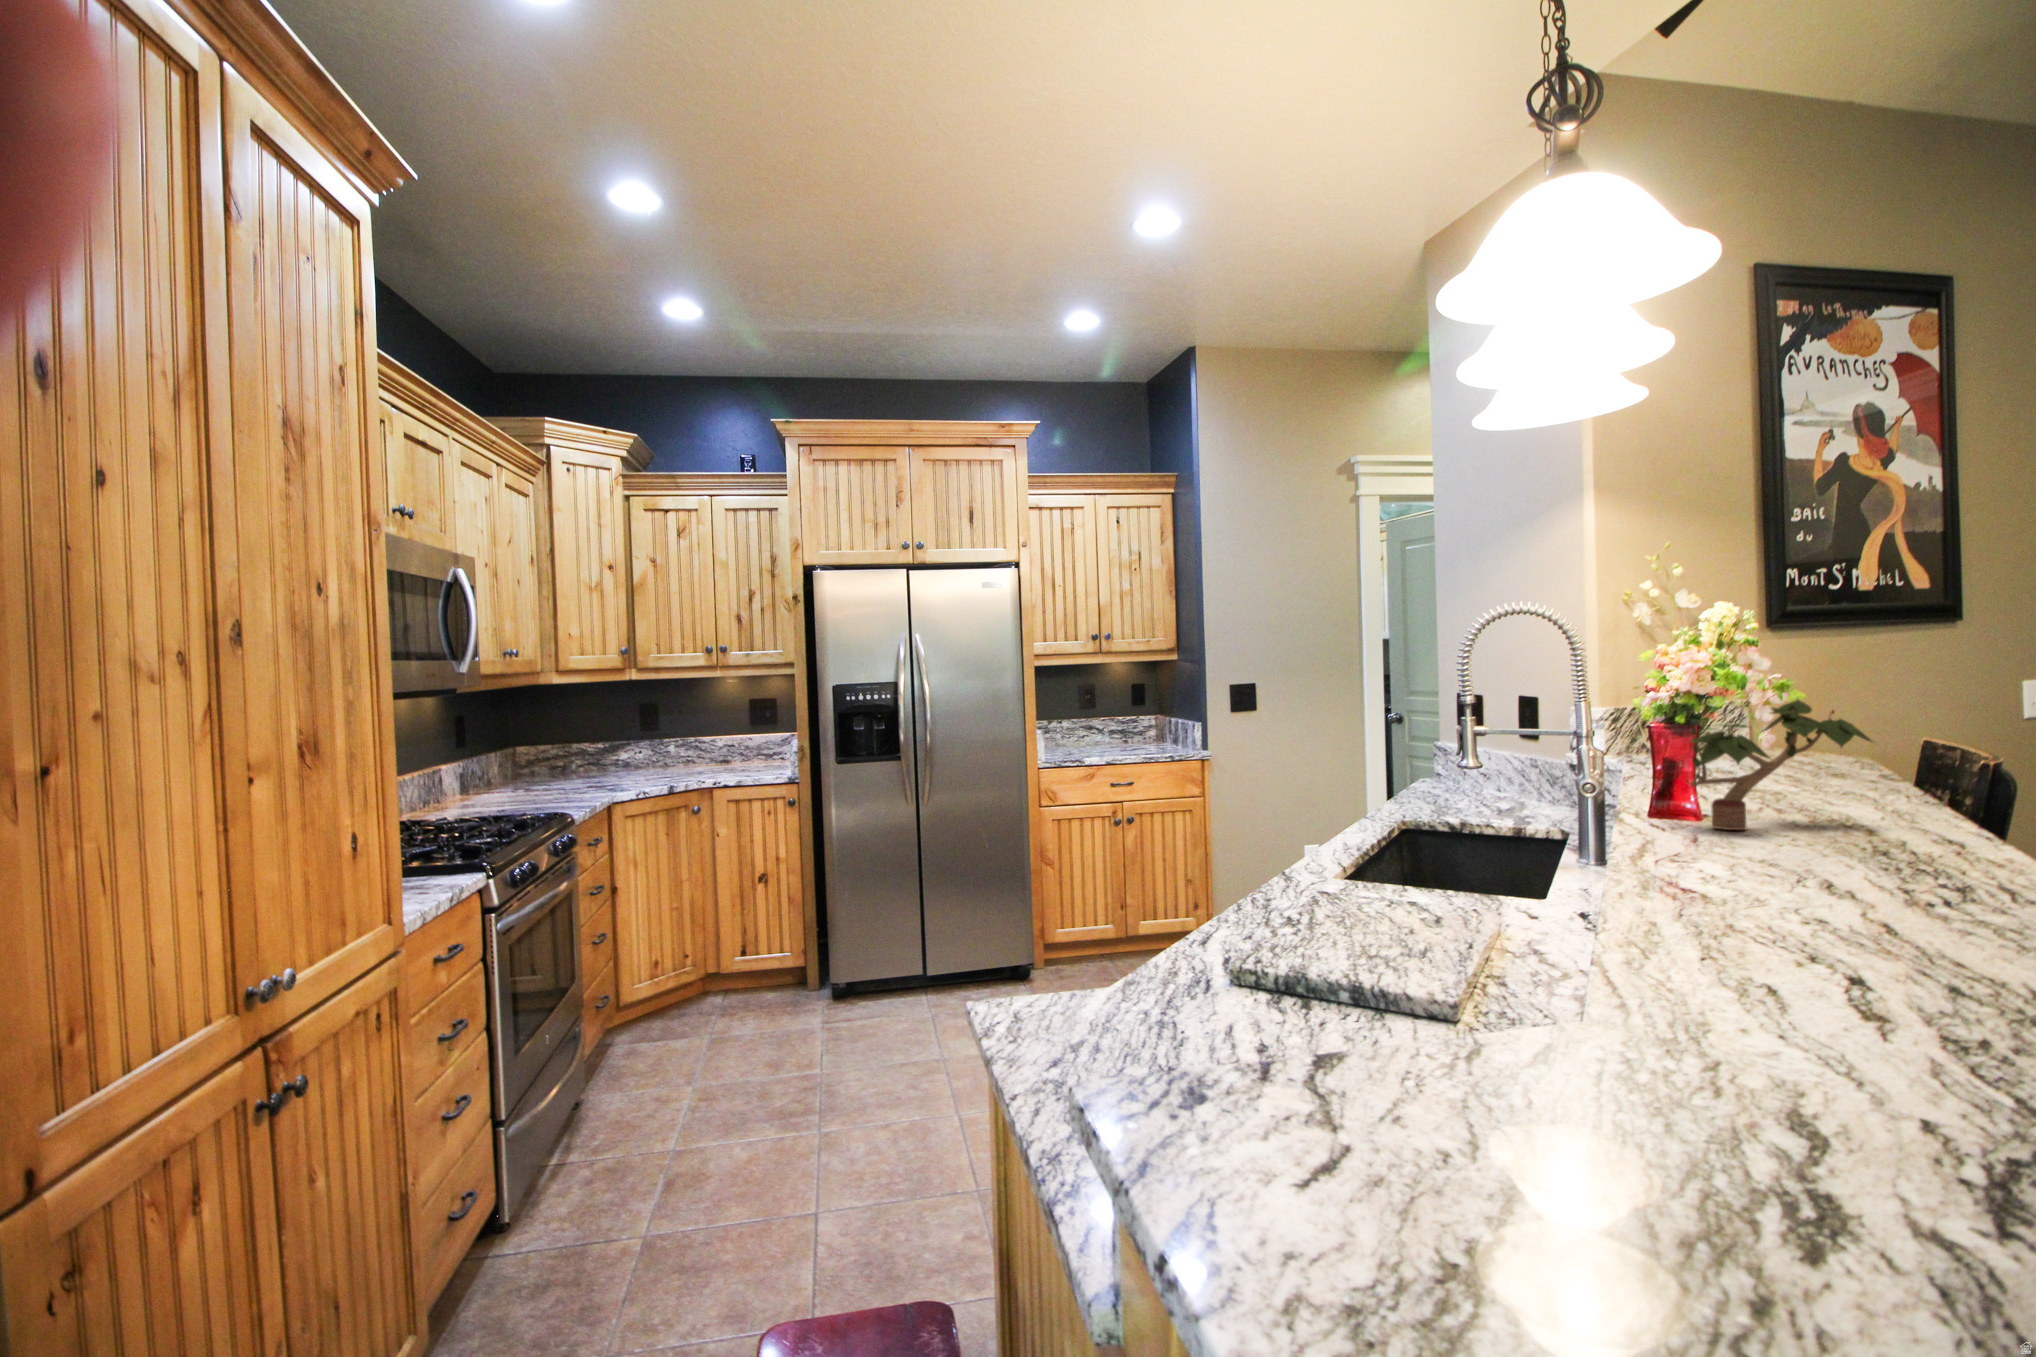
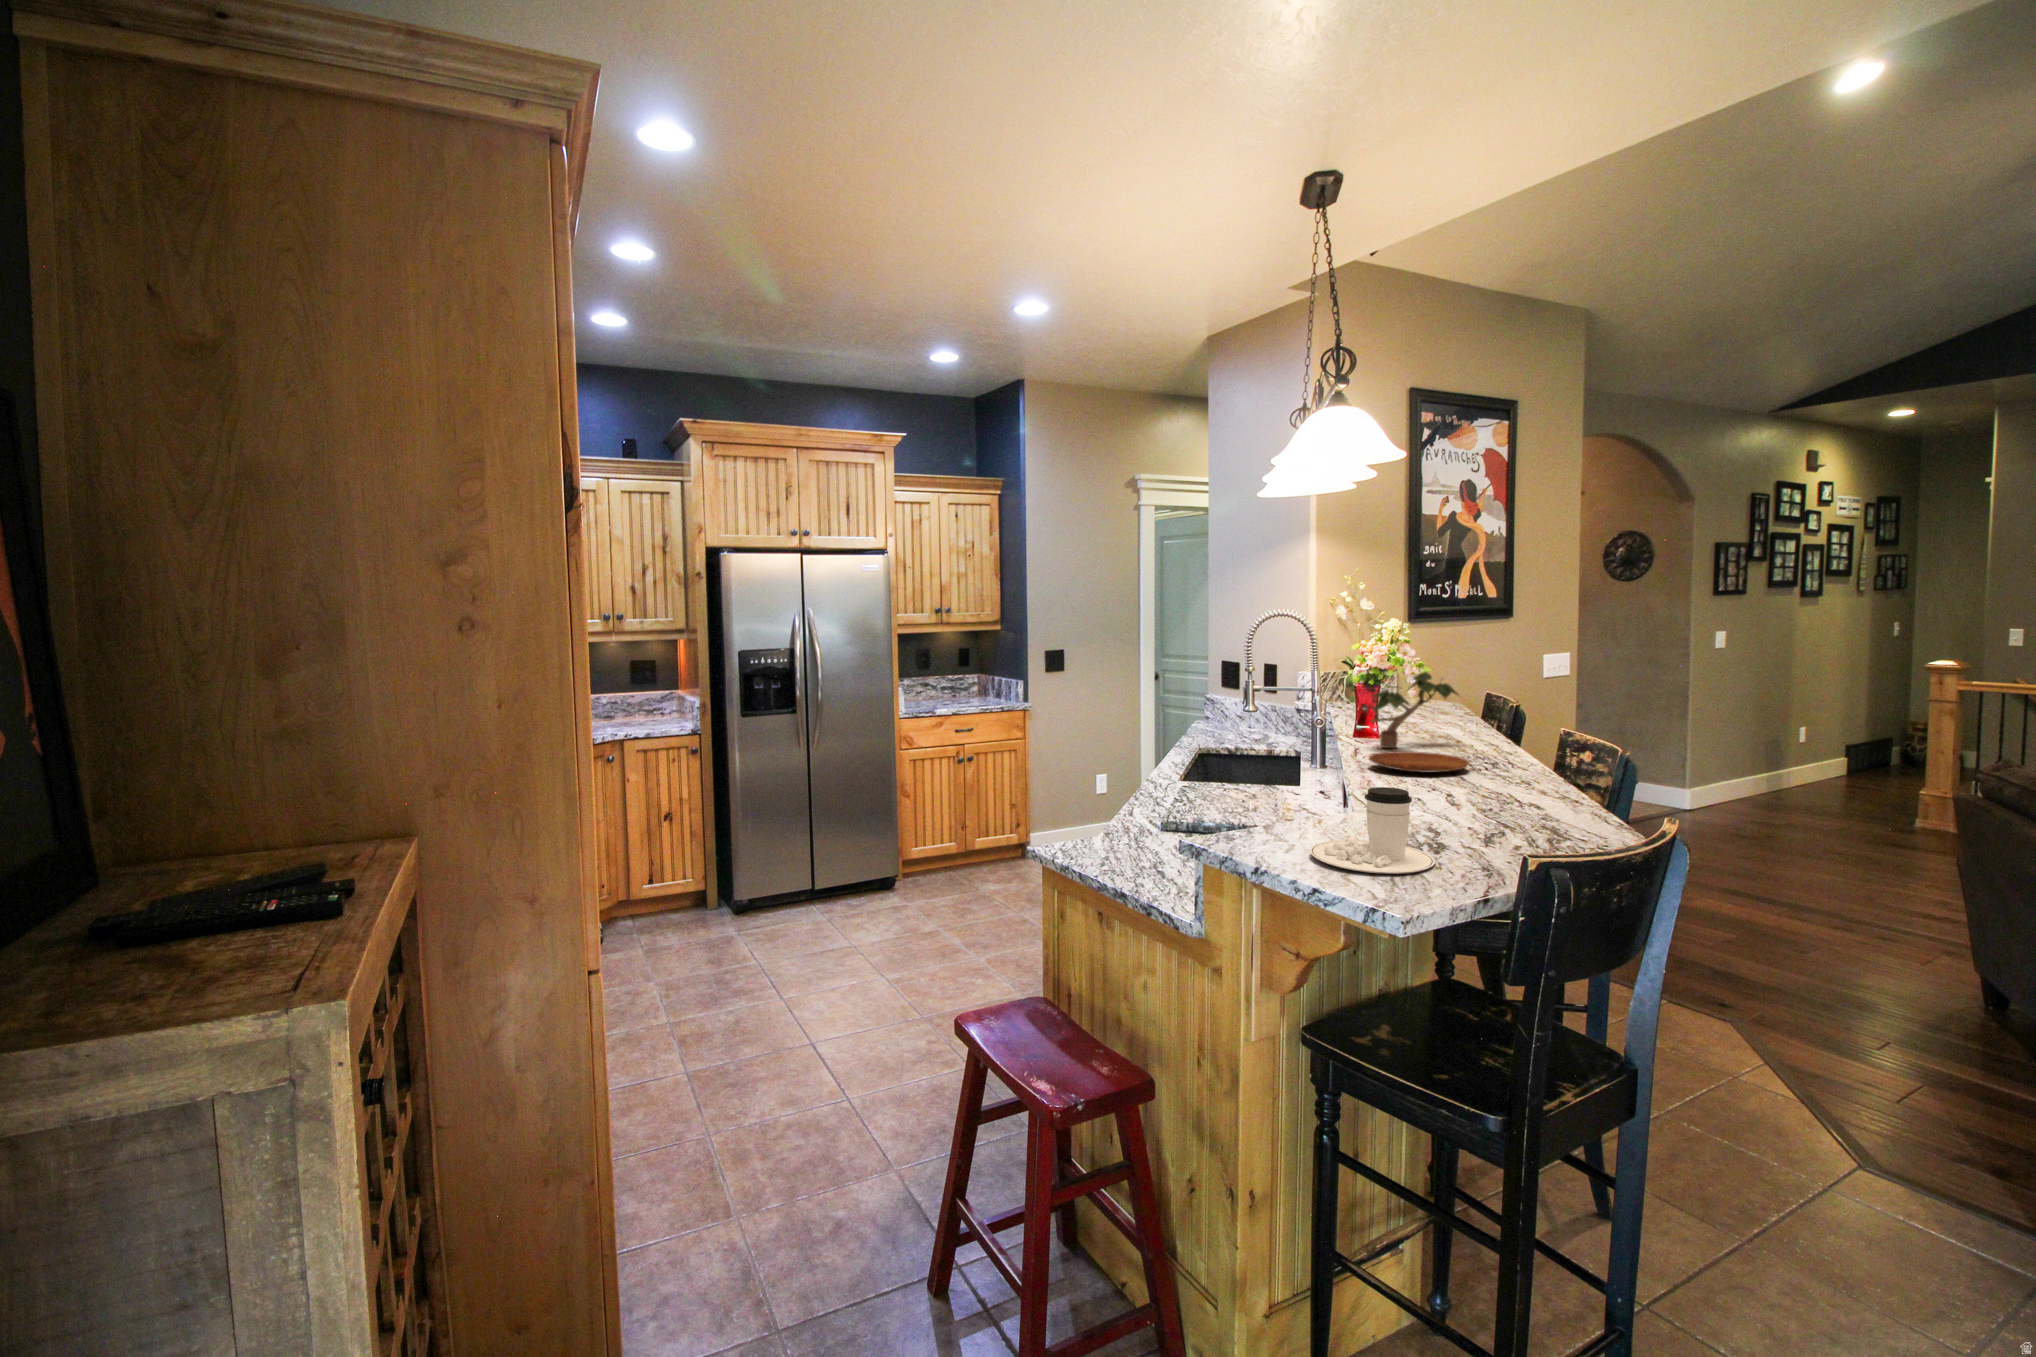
tray: none [1678,838,1903,884] -> present [1369,751,1469,773]
coffee cup: none [1479,943,1817,1189] -> present [1310,787,1435,874]

